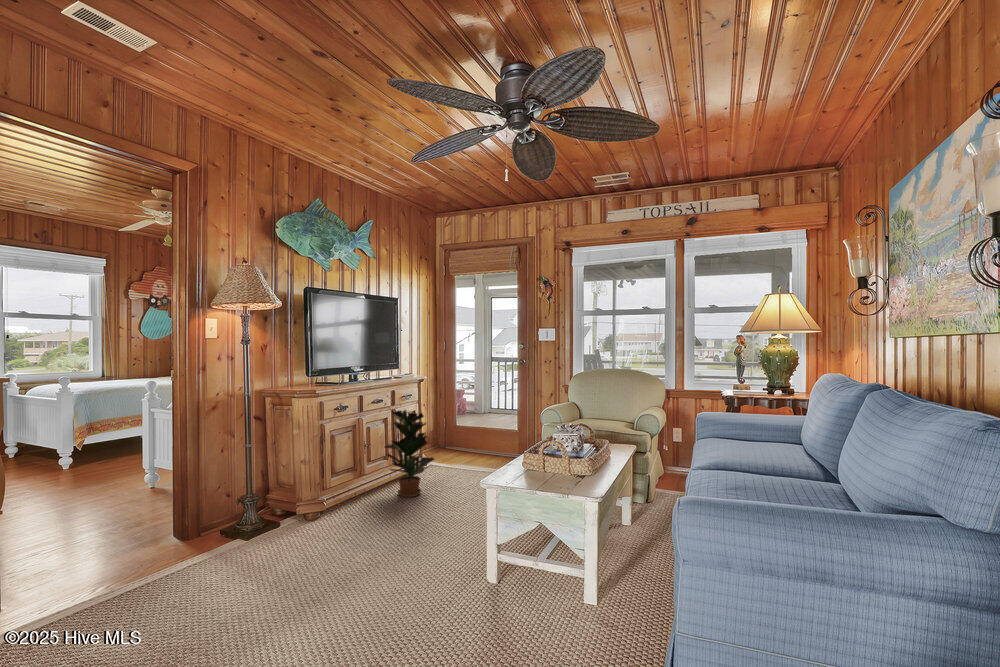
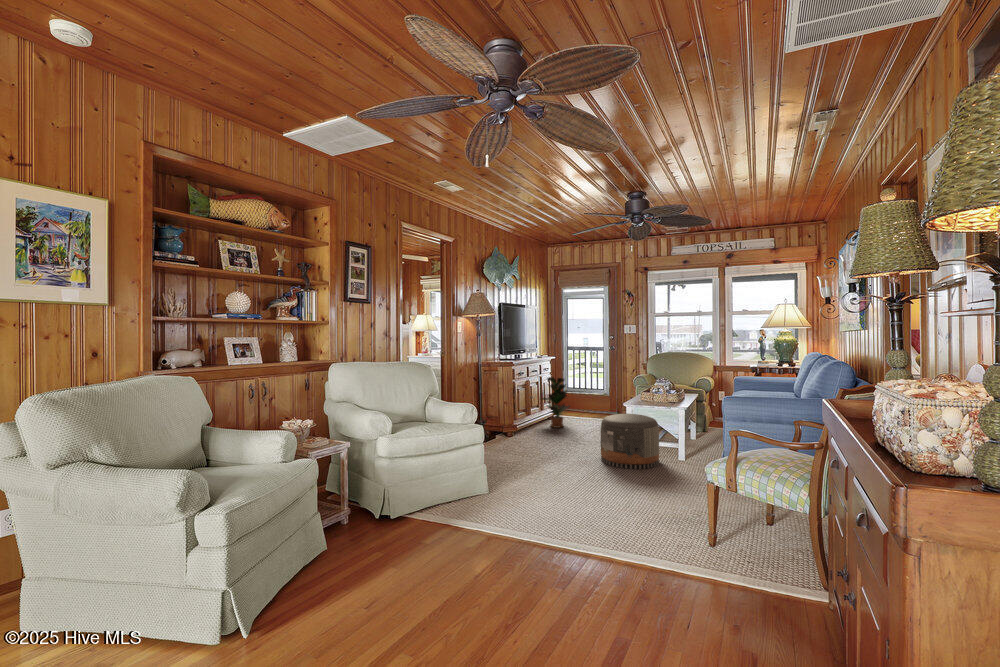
pouf: none [414,502,538,652] -> present [601,414,659,469]

